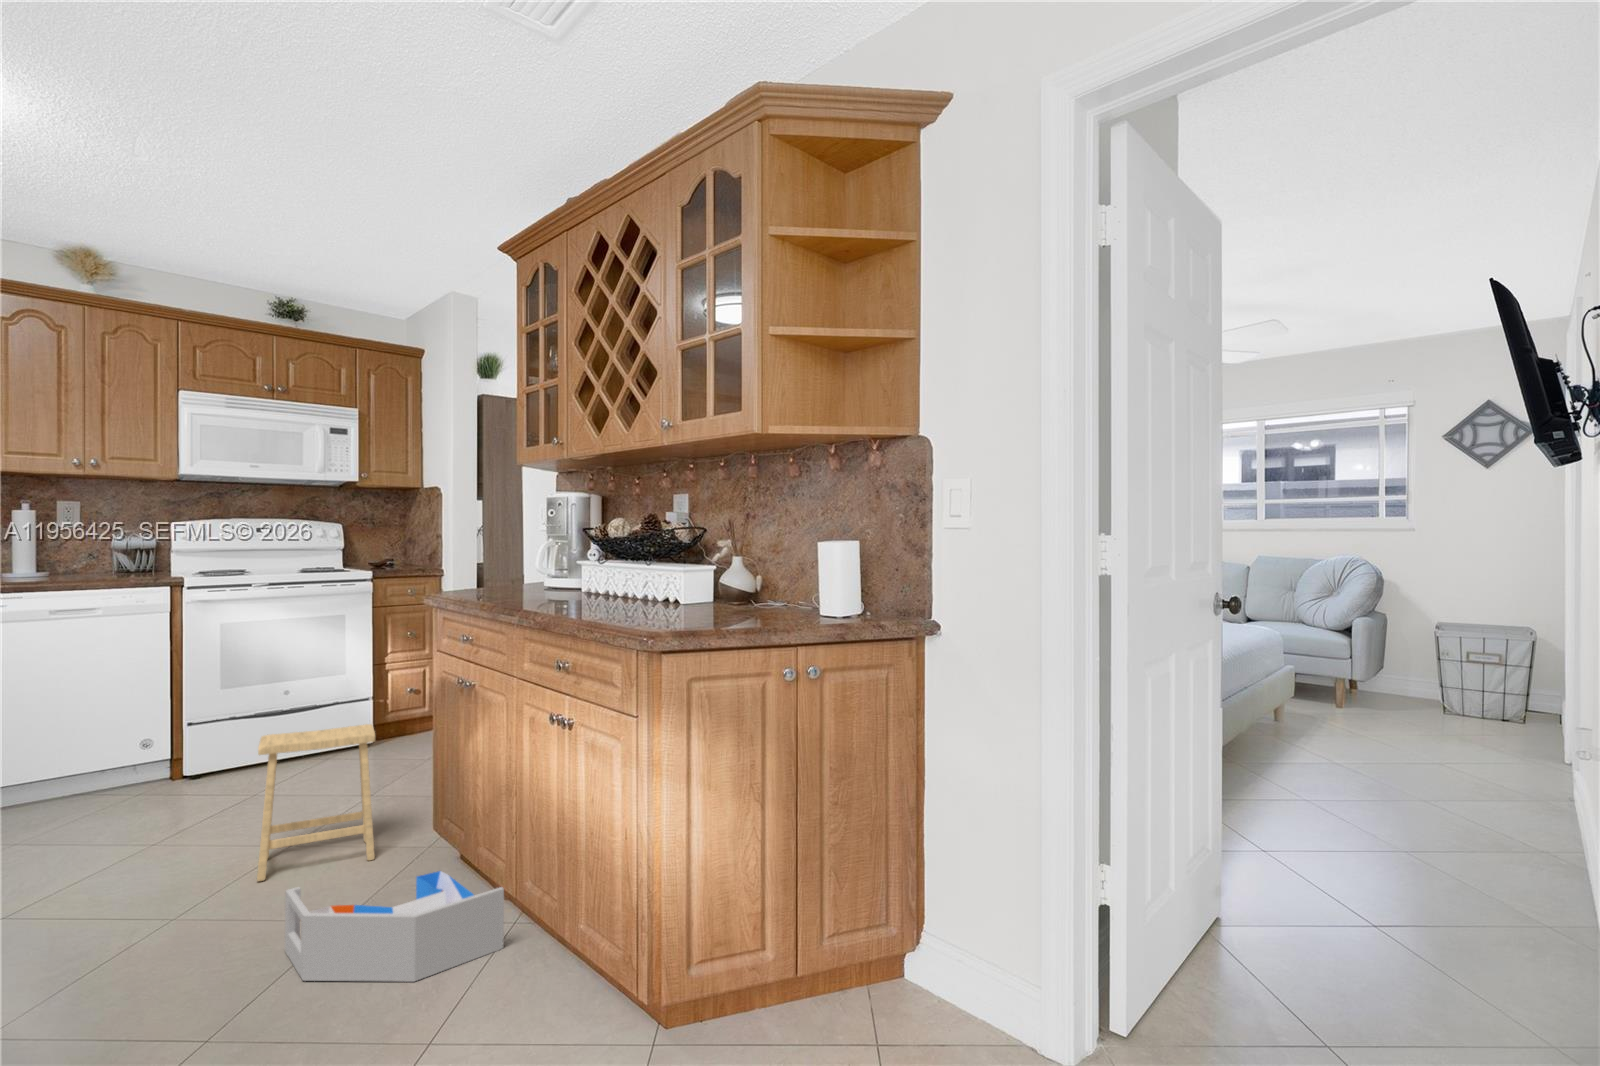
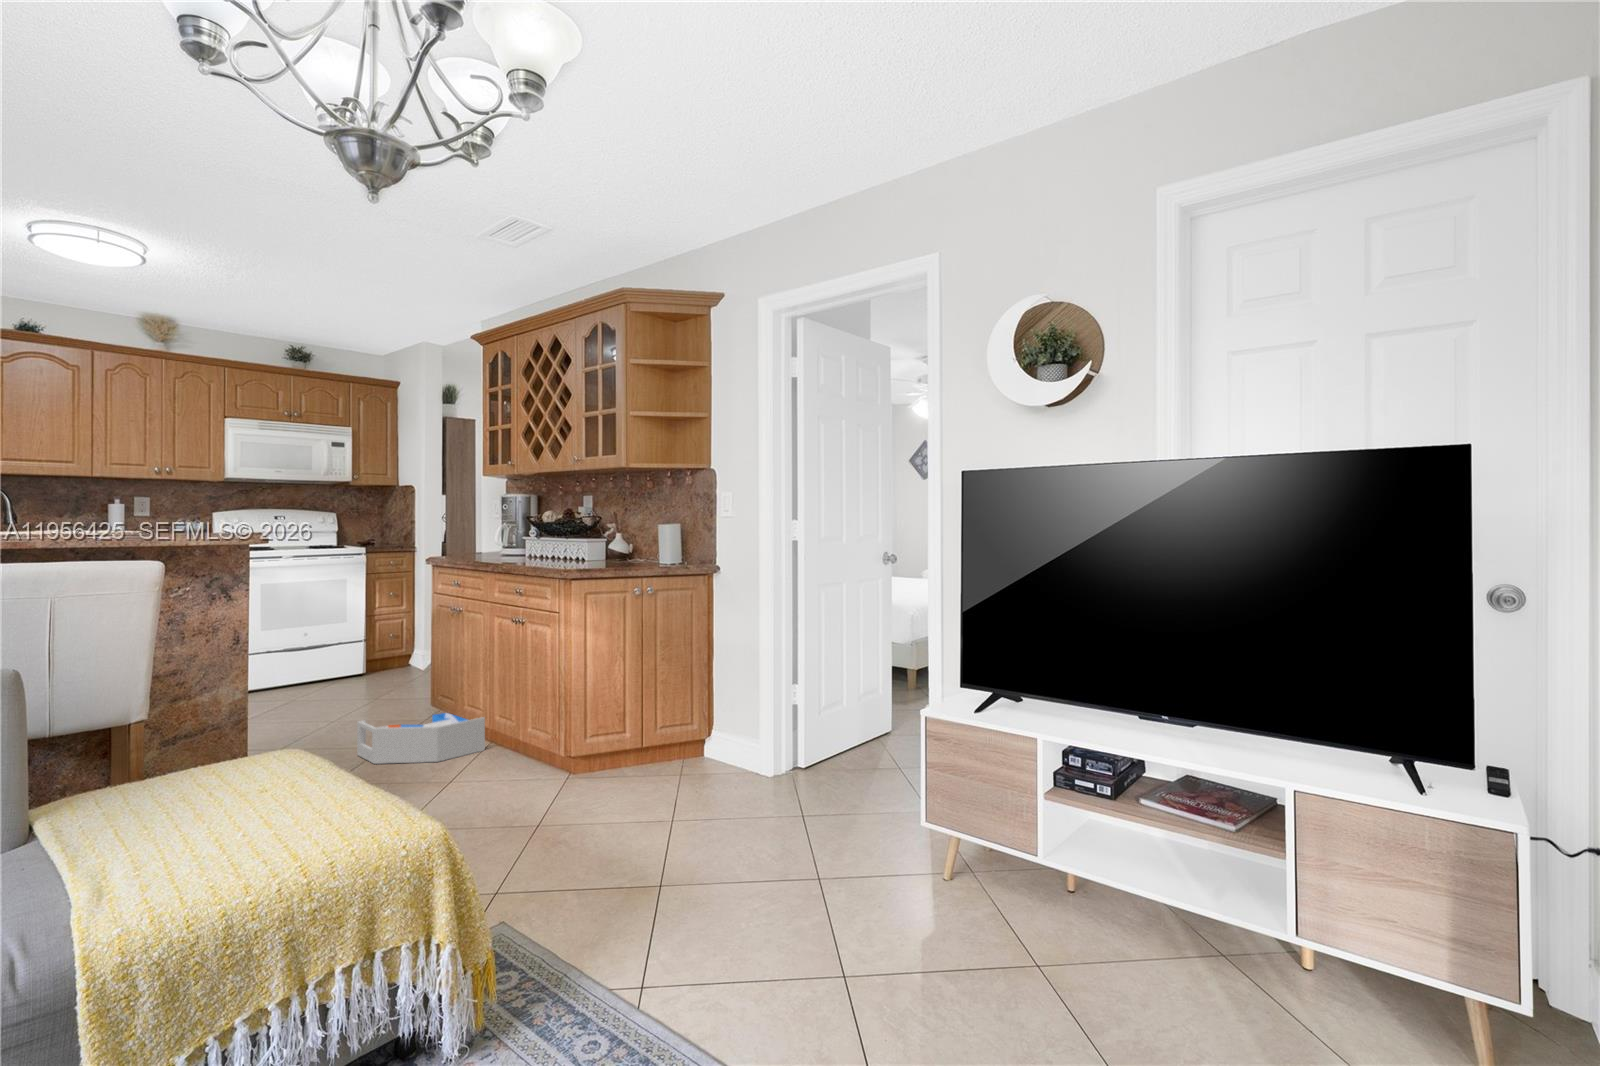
footstool: present [257,724,375,881] -> none [319,641,395,732]

